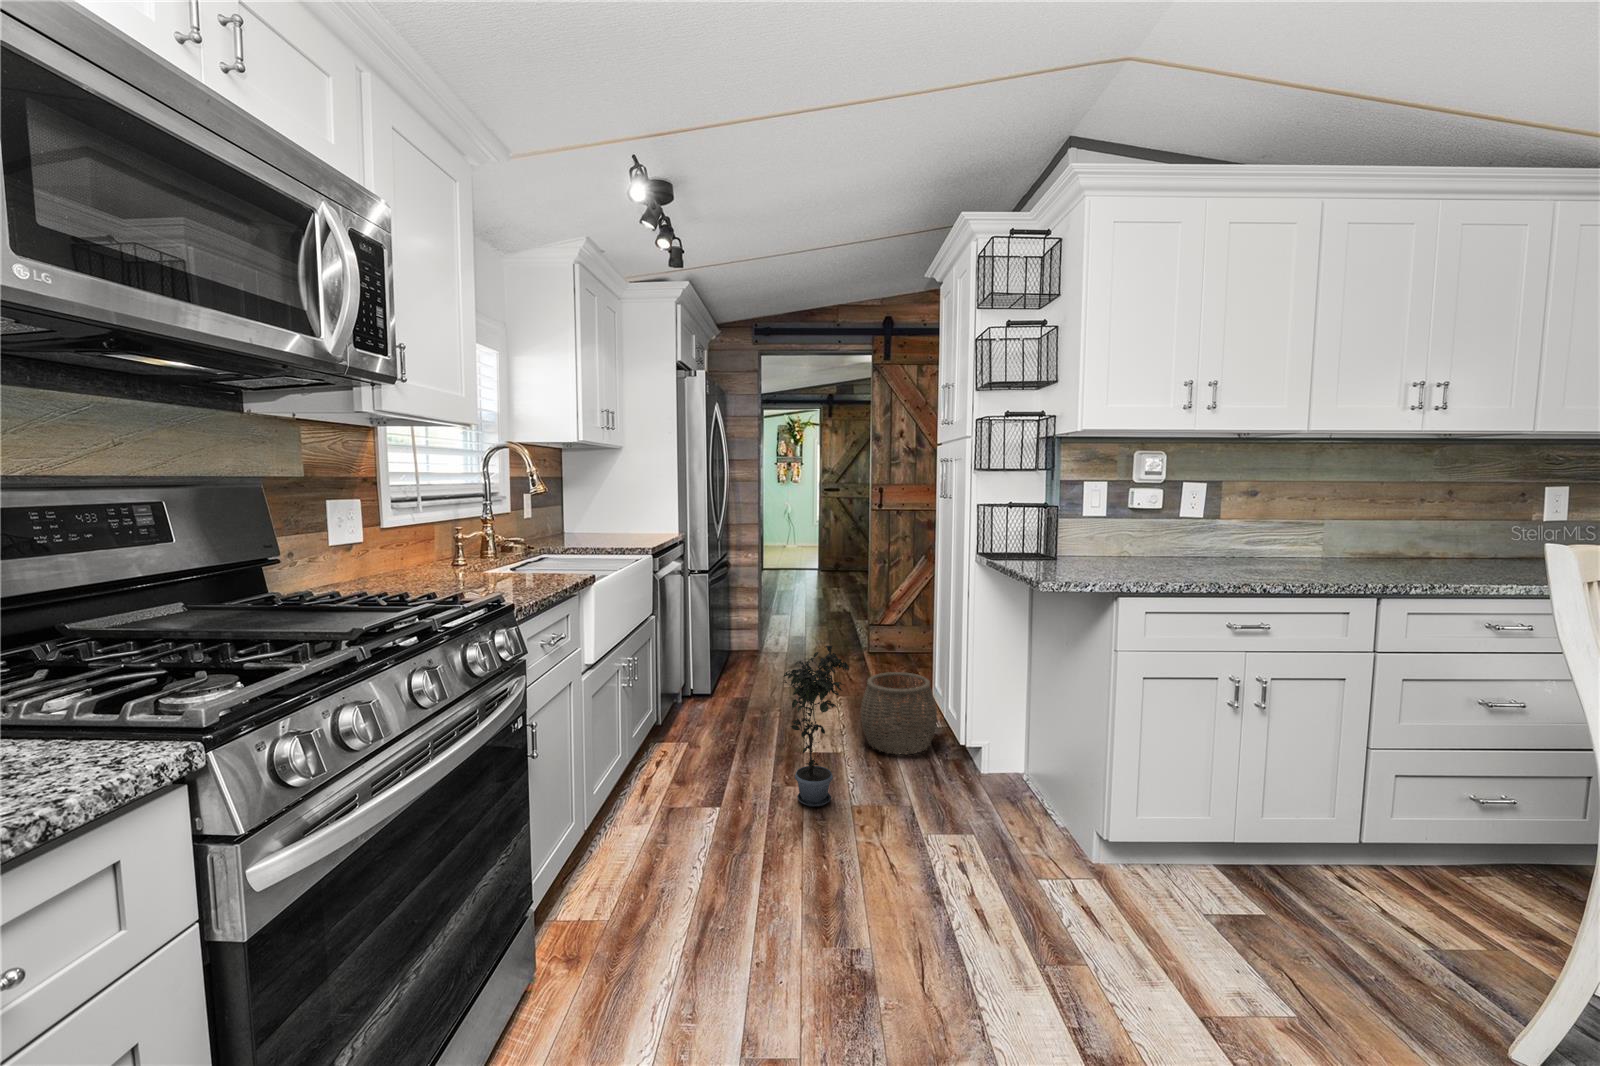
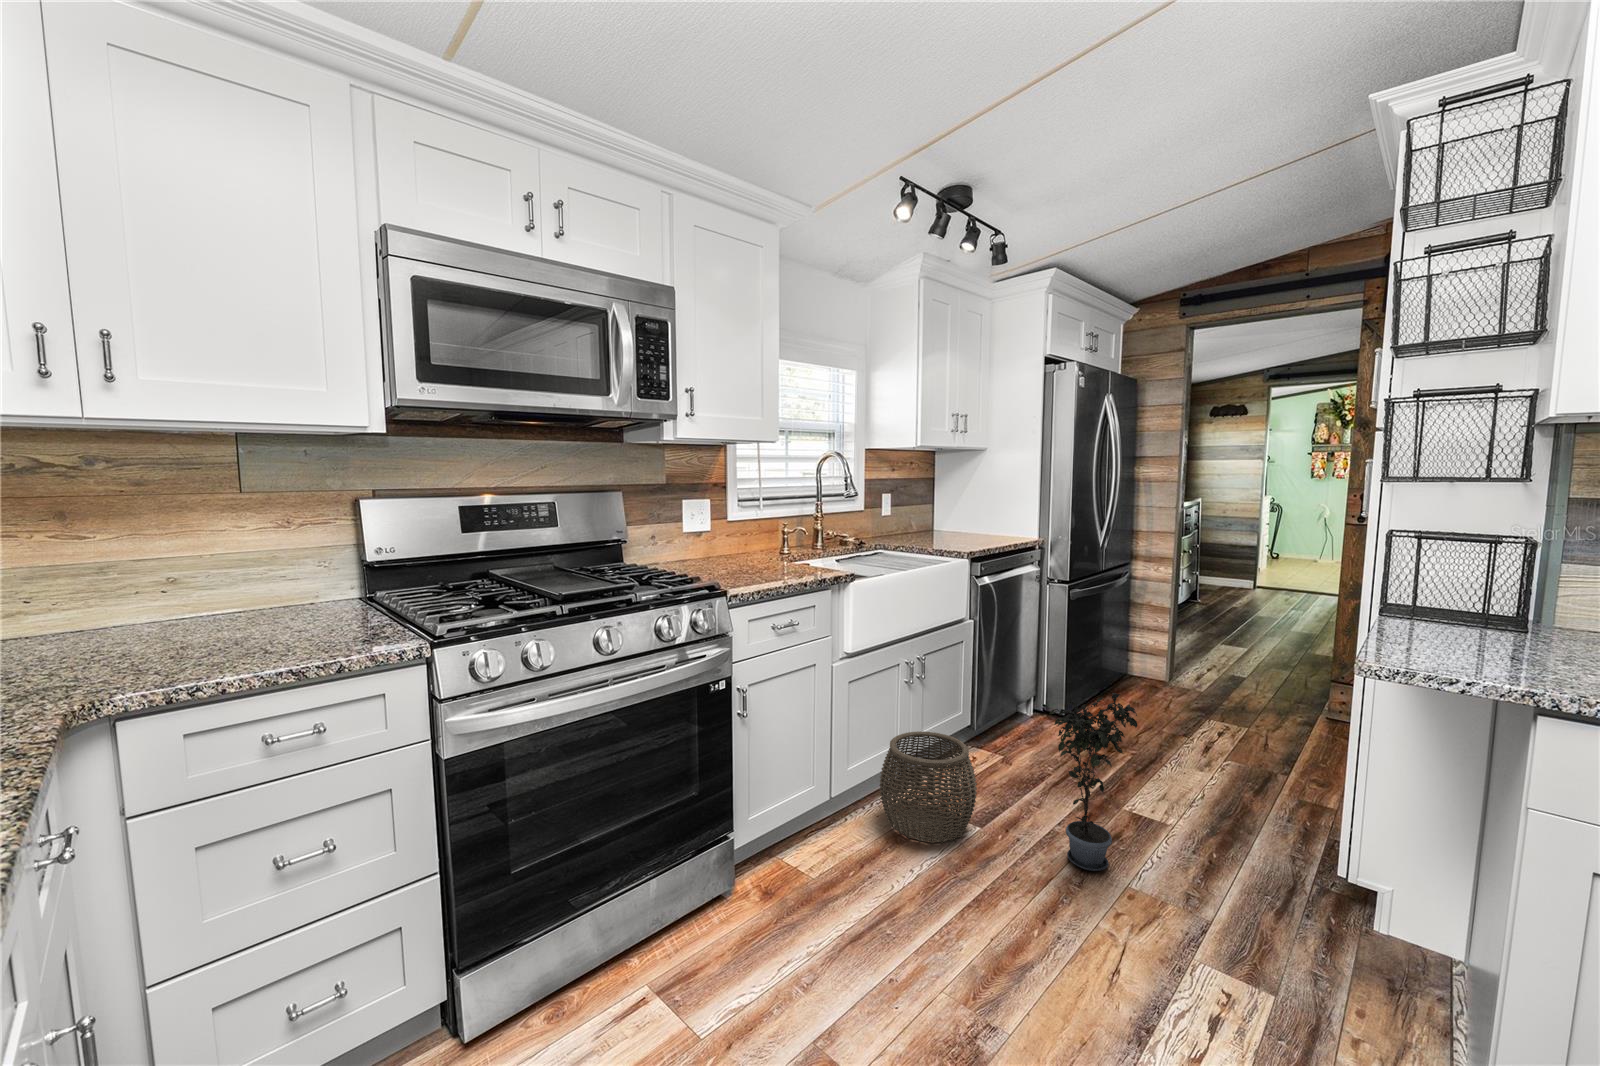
woven basket: present [861,672,937,755] -> present [879,731,977,843]

